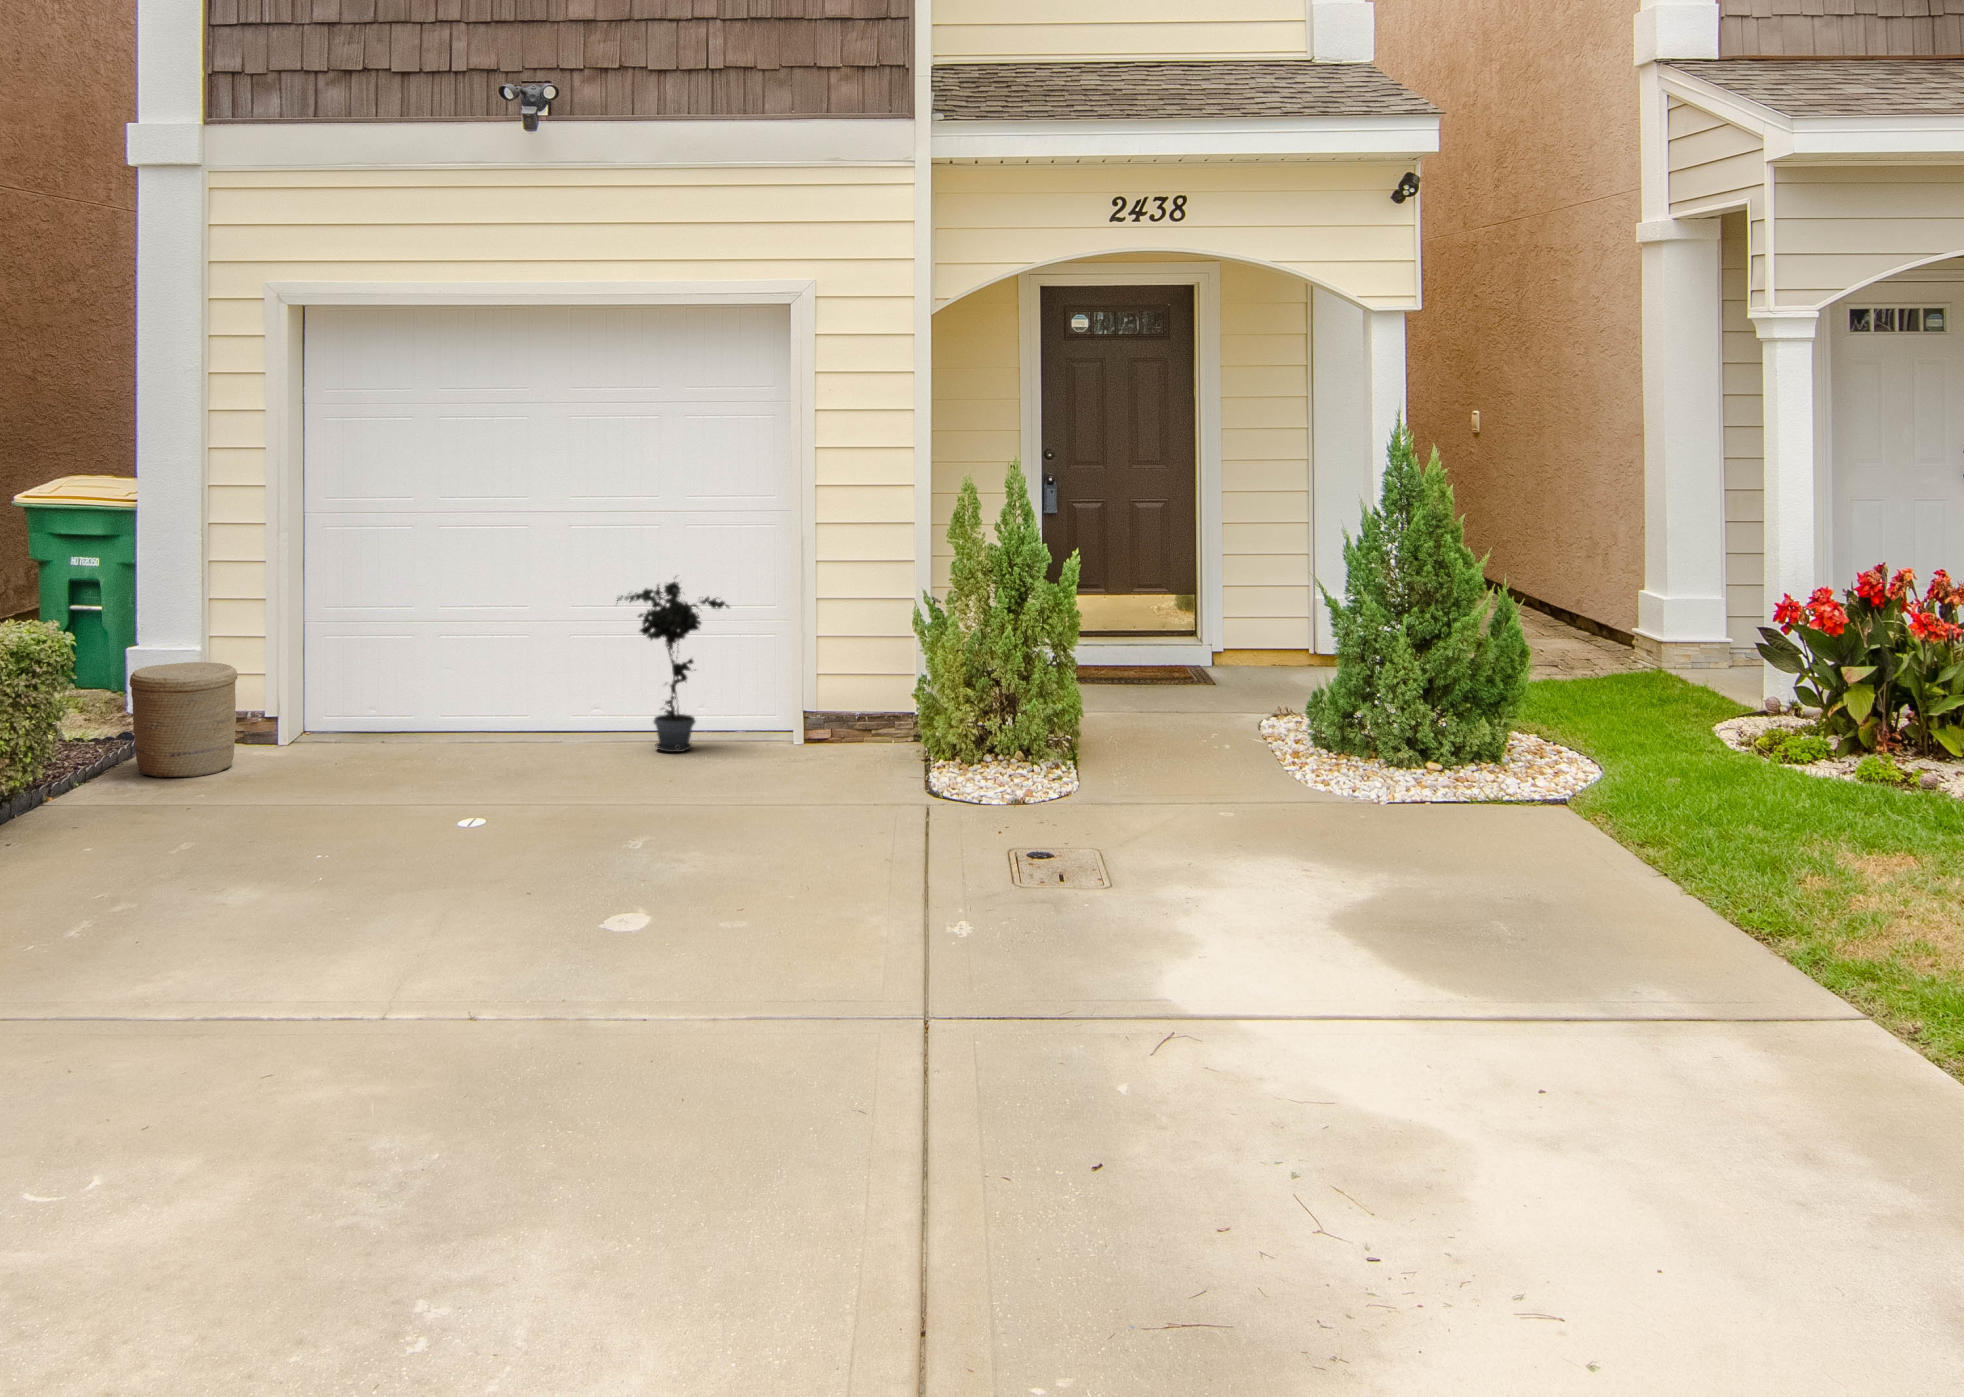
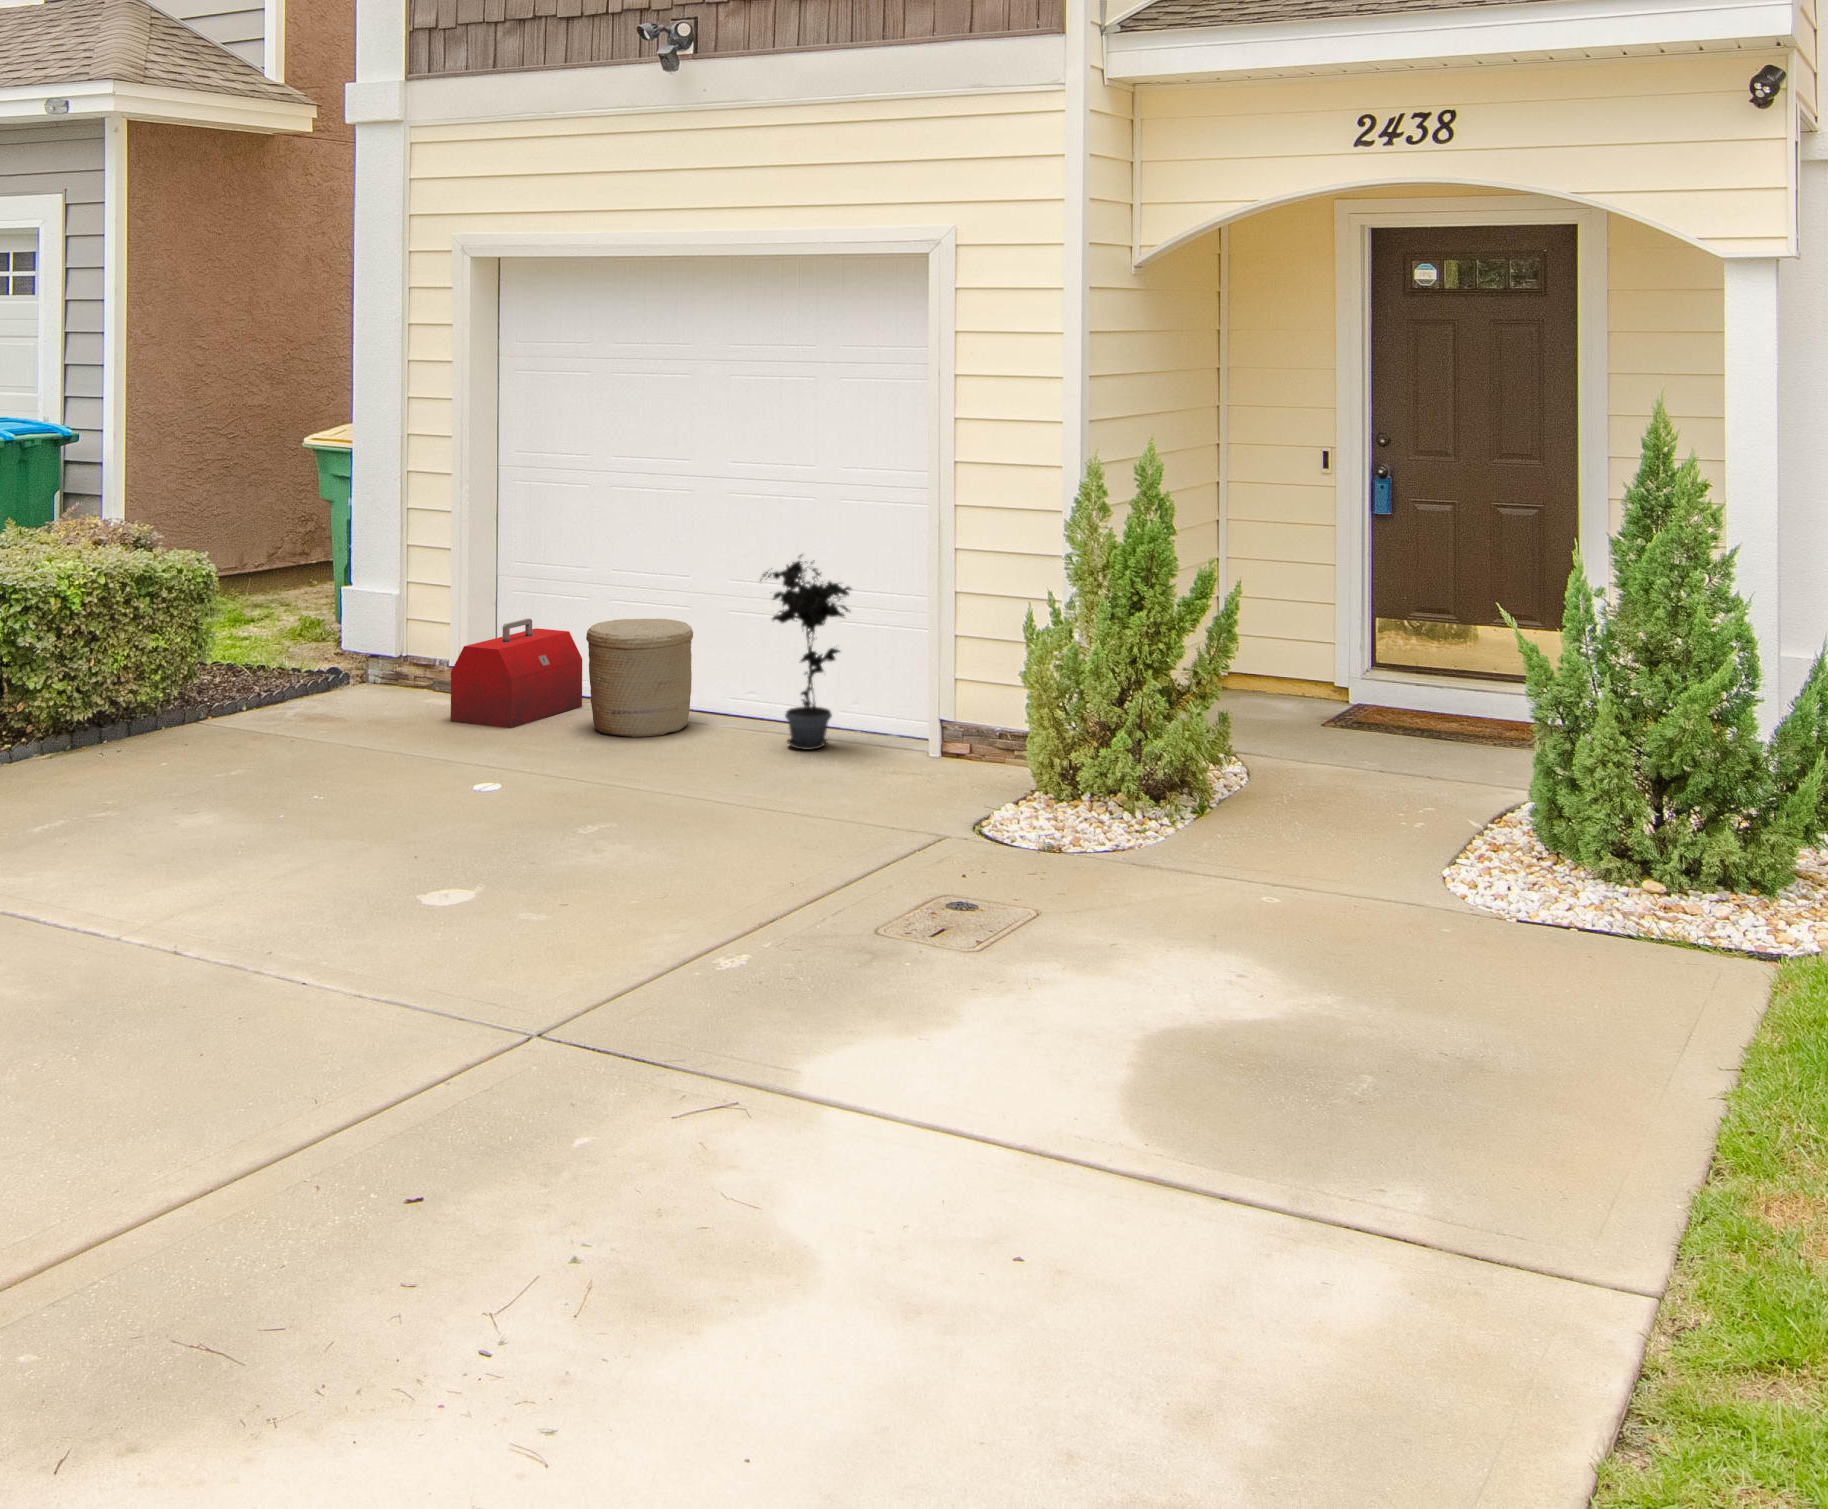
woven basket: present [129,662,238,778] -> present [586,619,693,737]
toolbox: none [290,666,381,774] -> present [451,619,582,728]

